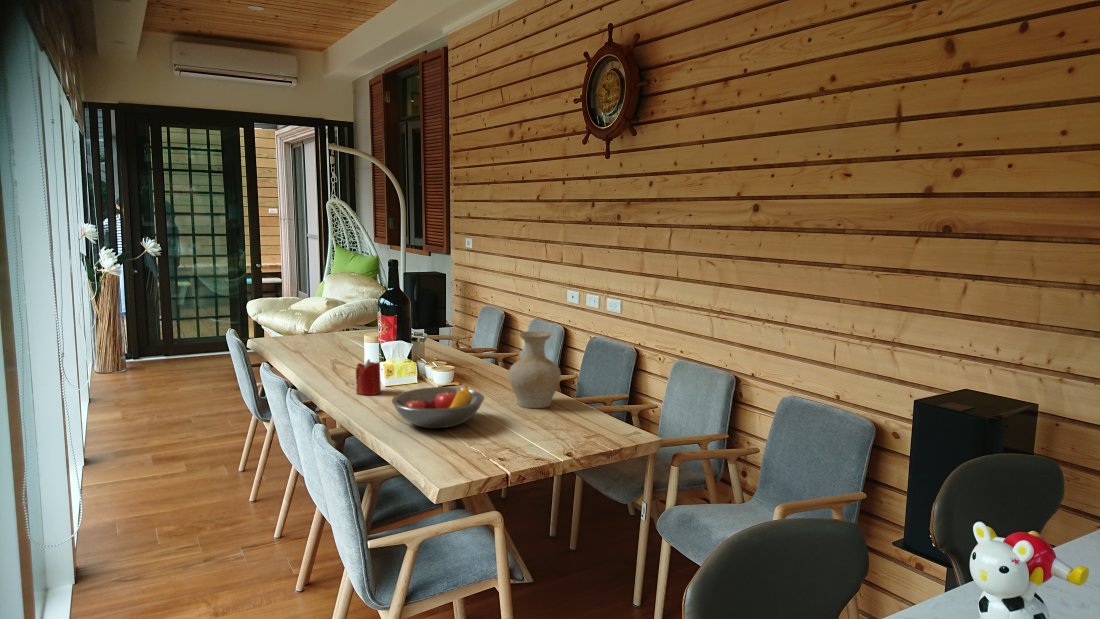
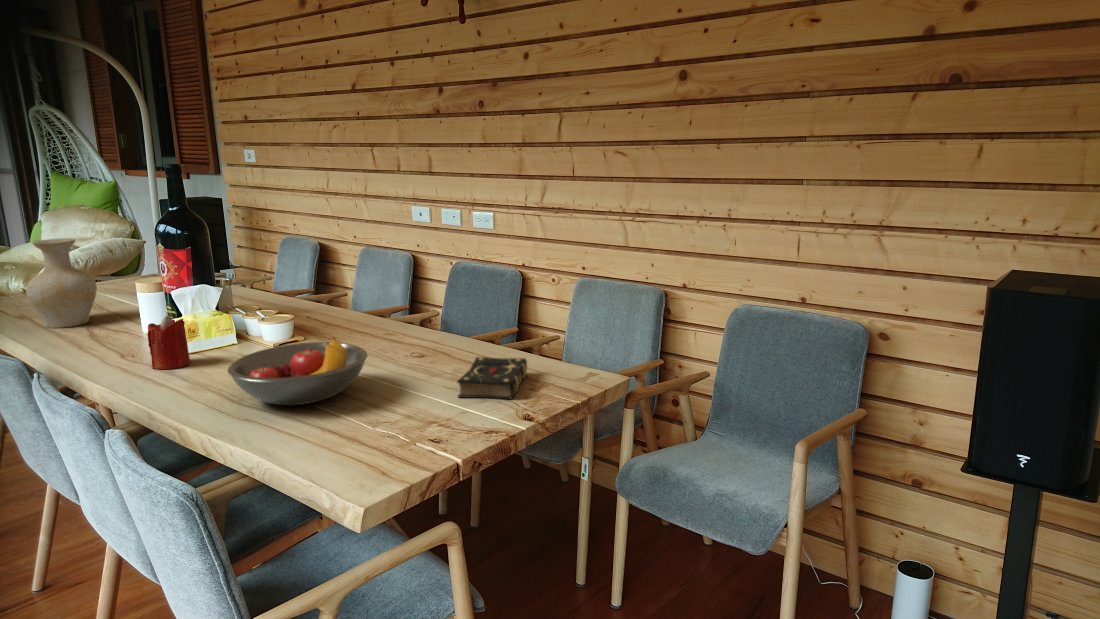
vase: present [509,331,561,408] -> present [26,238,97,328]
book: none [539,410,599,443] -> present [457,357,527,399]

